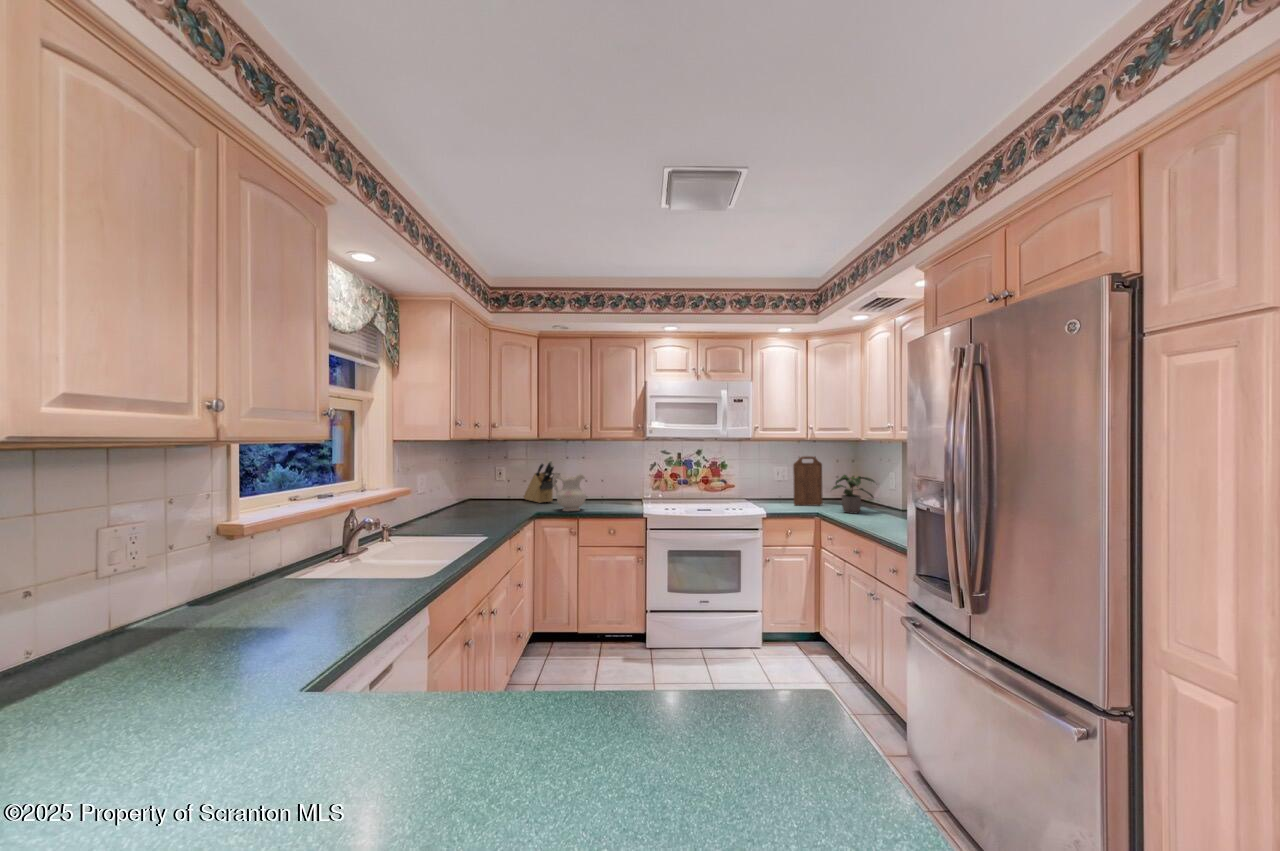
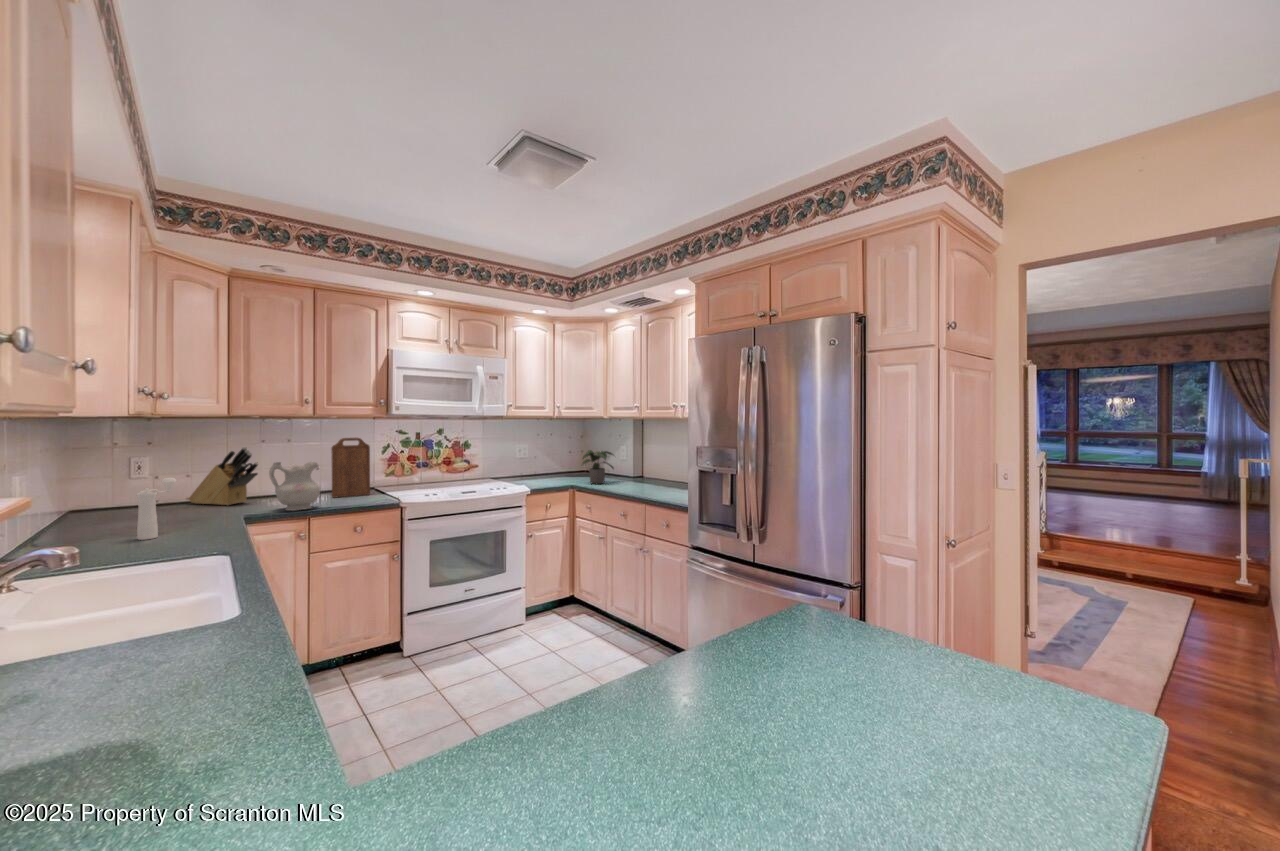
cutting board: present [793,456,823,505] -> present [331,438,370,498]
pepper mill: none [460,481,486,522] -> present [137,478,176,540]

